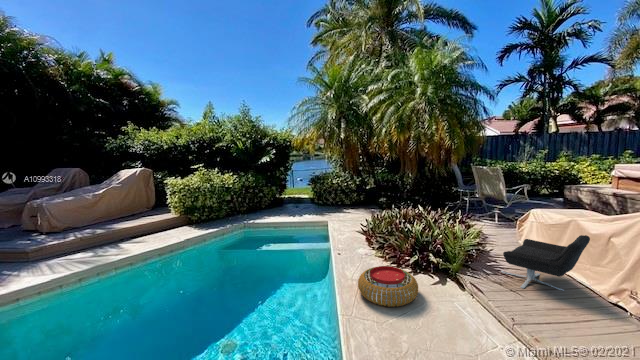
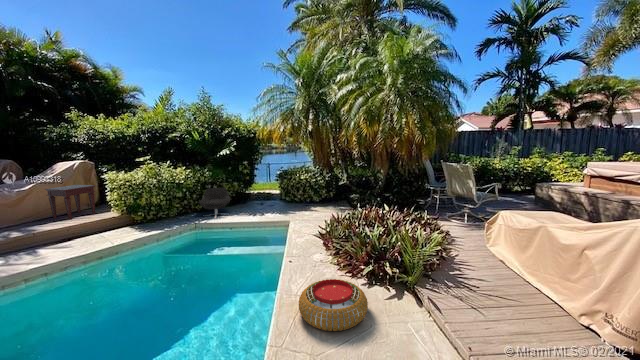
side table: none [116,189,156,220] -> present [45,185,95,220]
lounge chair: present [501,235,590,291] -> present [198,188,230,218]

